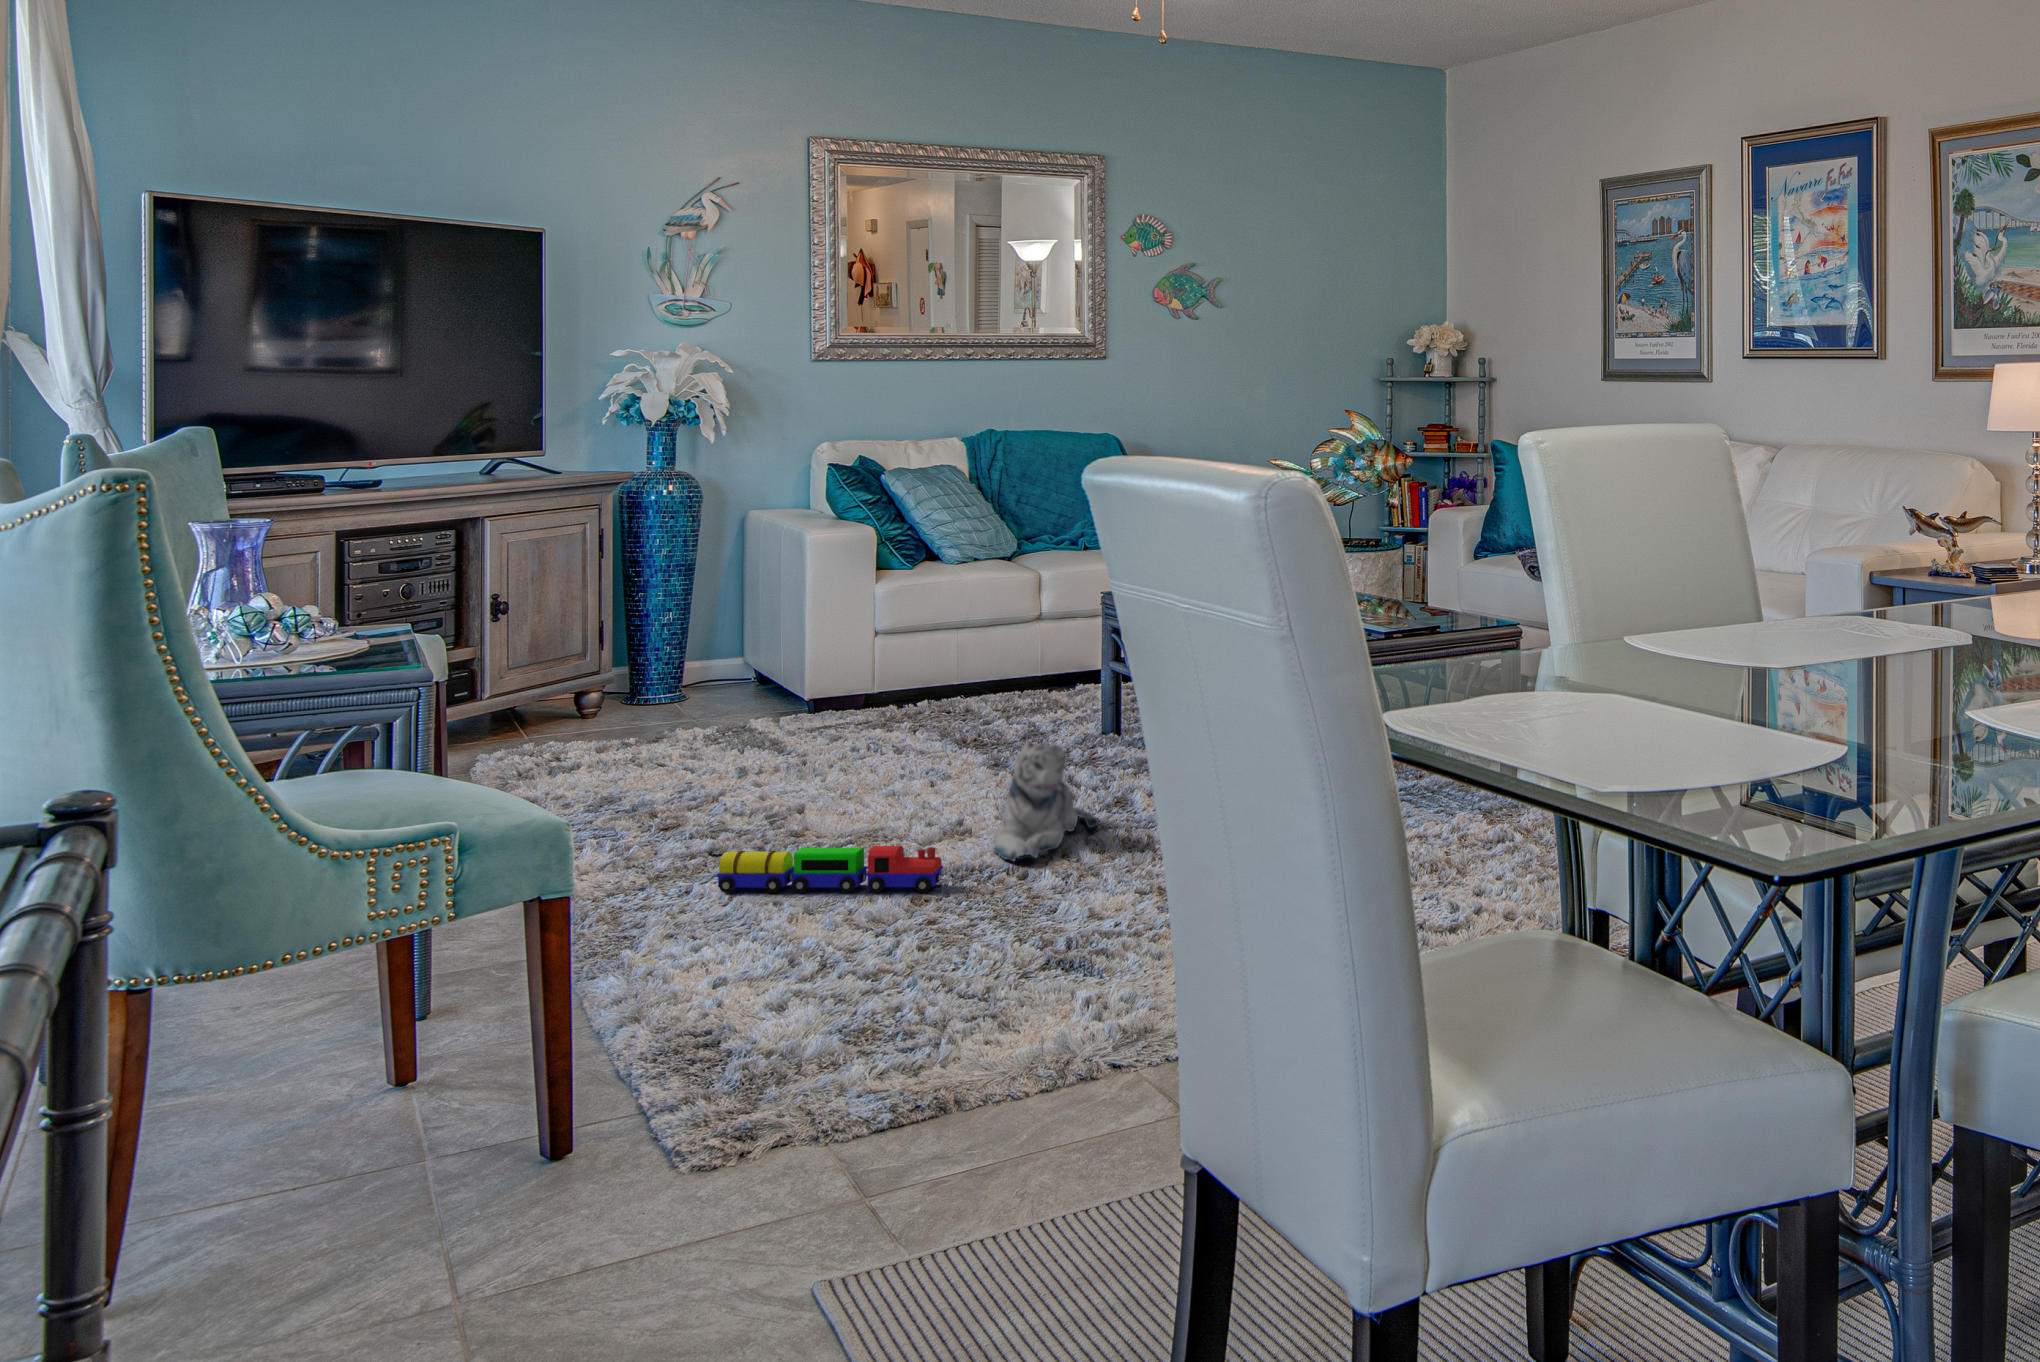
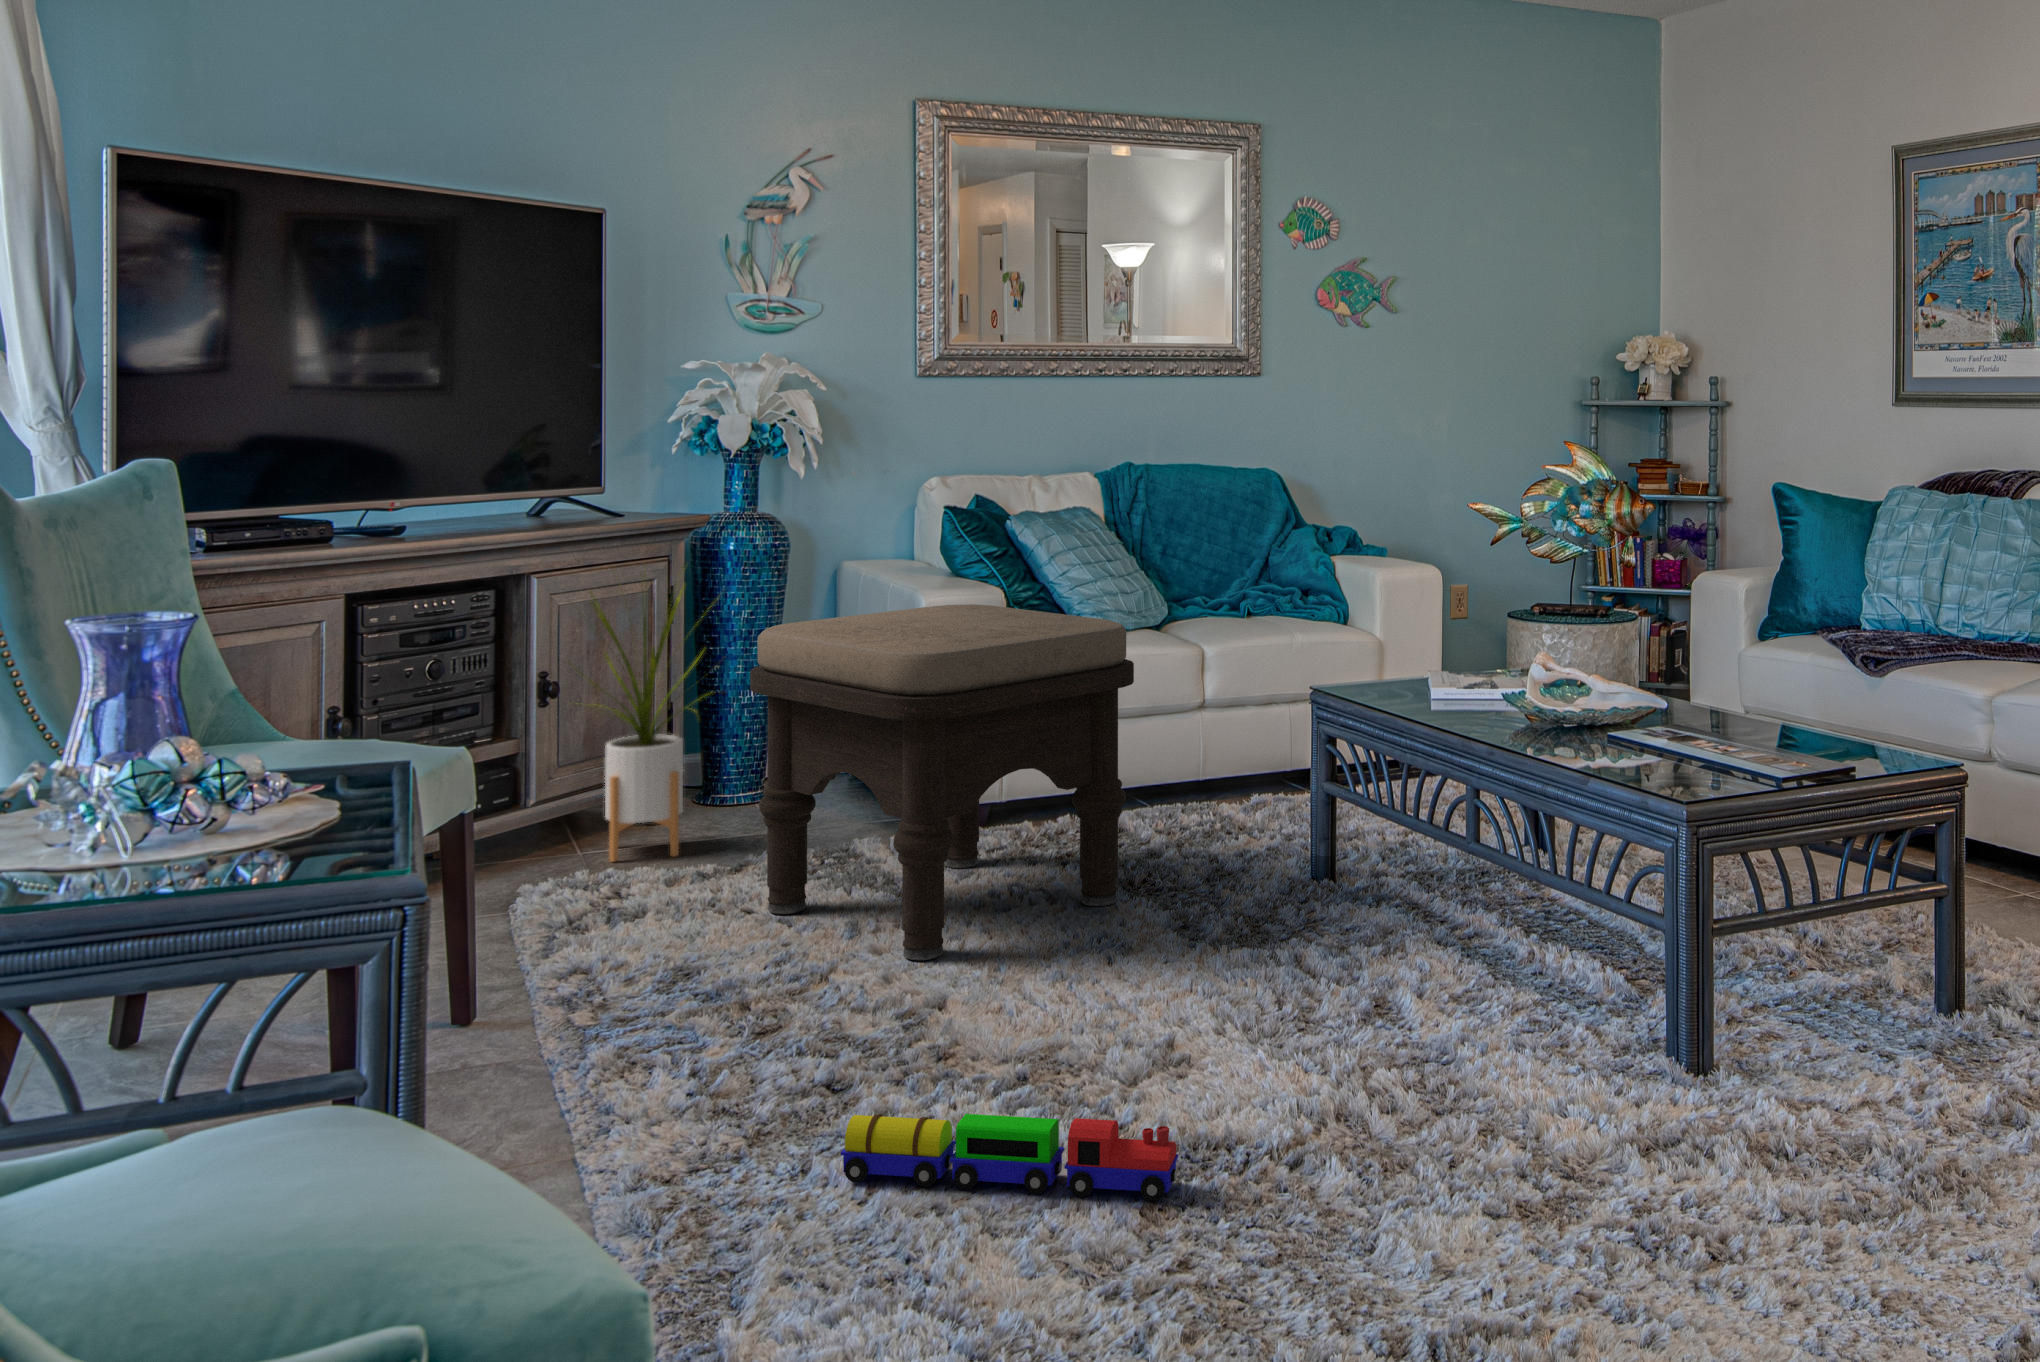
house plant: none [512,508,648,740] -> present [571,587,707,862]
ottoman: none [663,537,961,787] -> present [750,604,1134,960]
plush toy: present [994,742,1099,861] -> none [1234,942,1380,1139]

